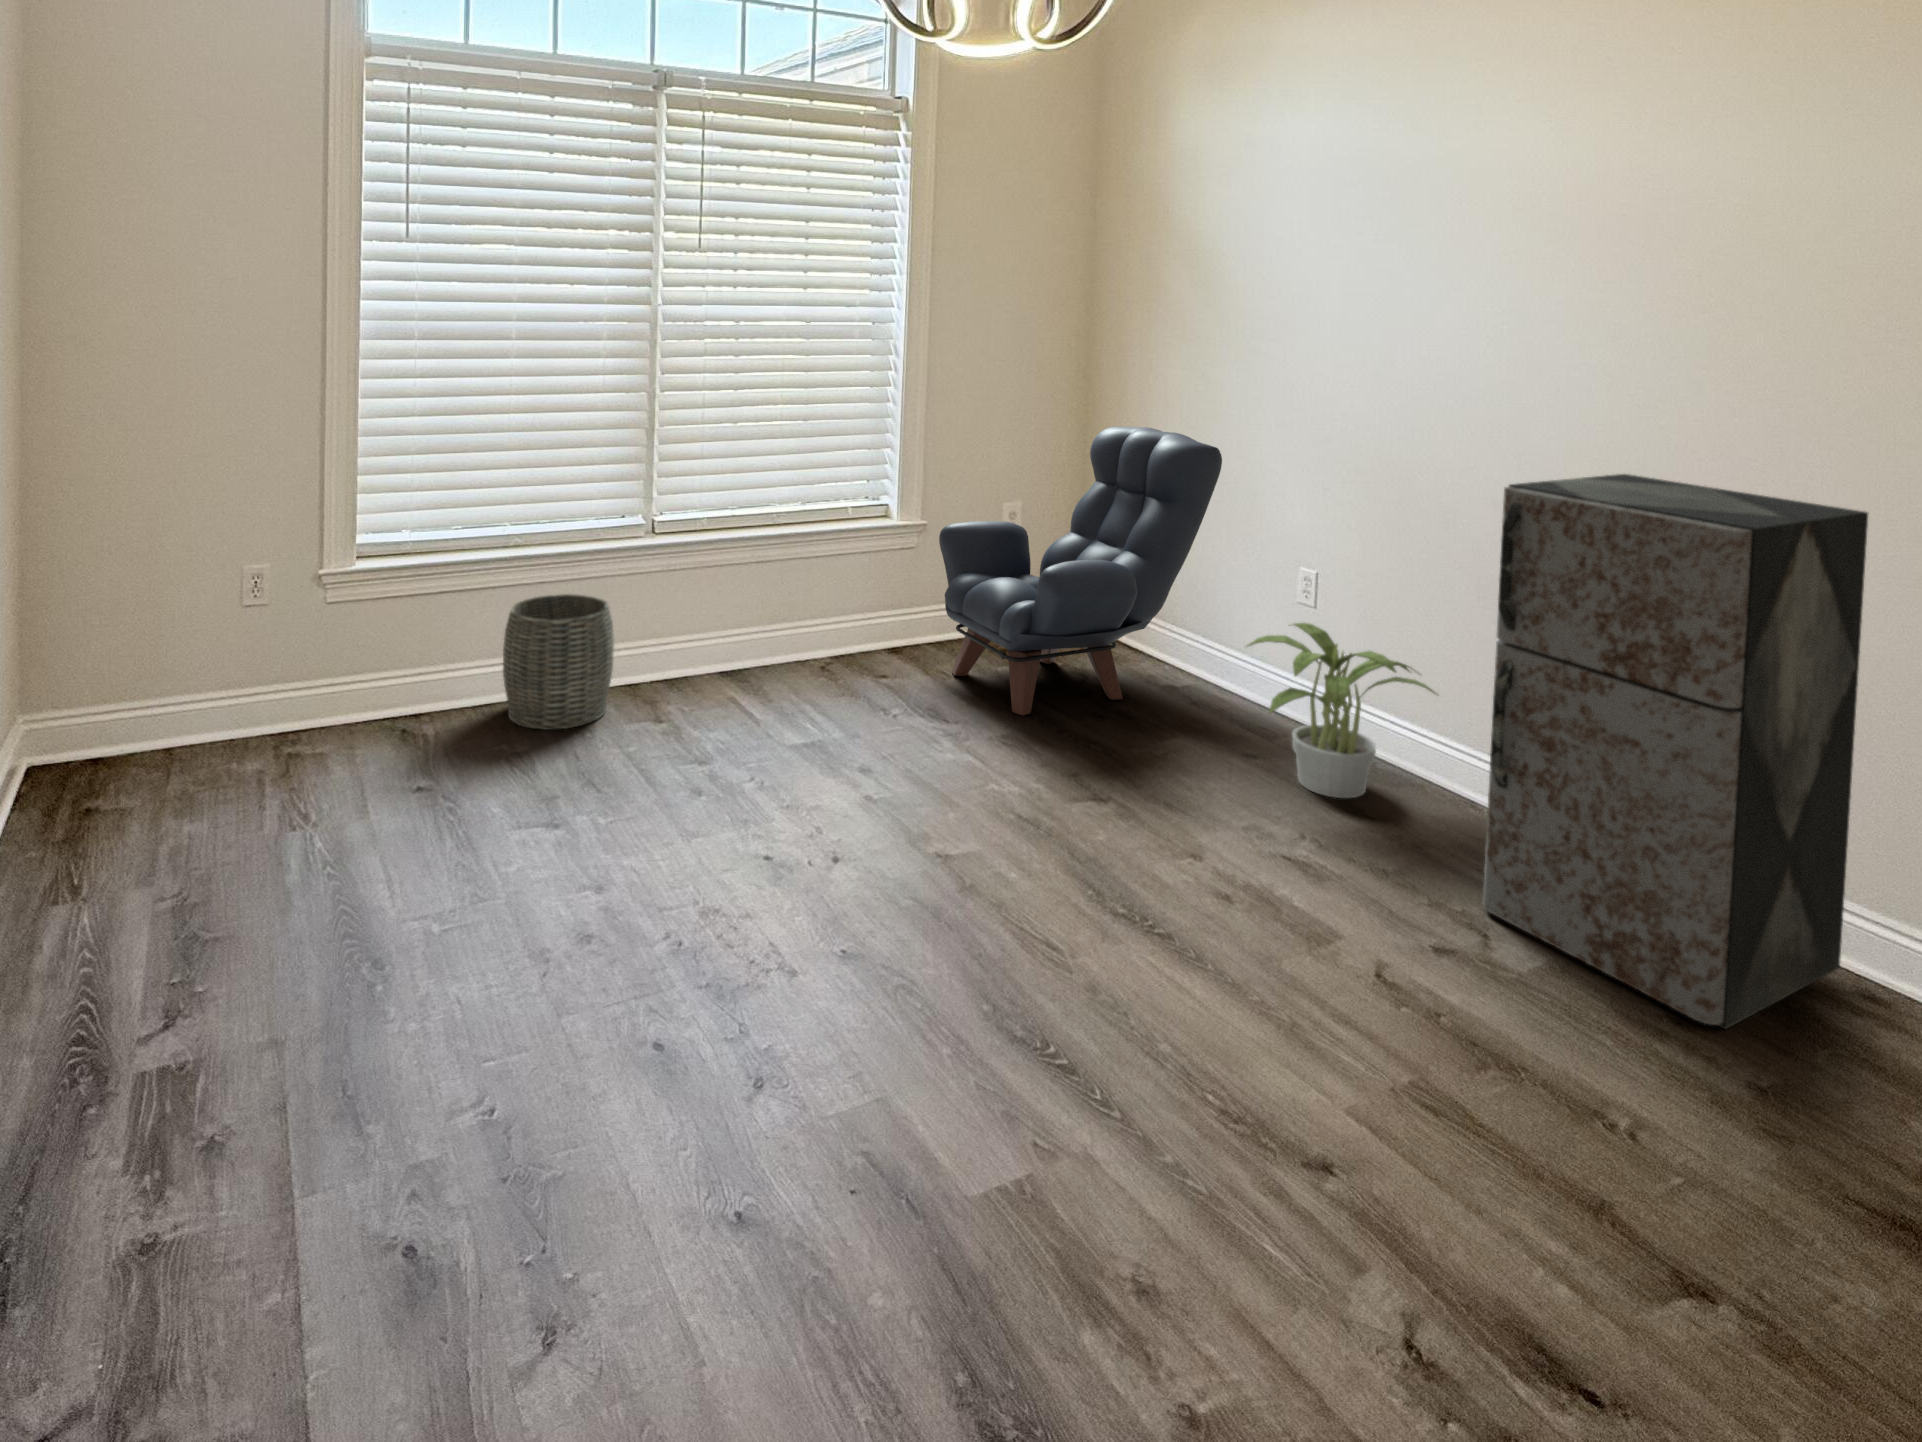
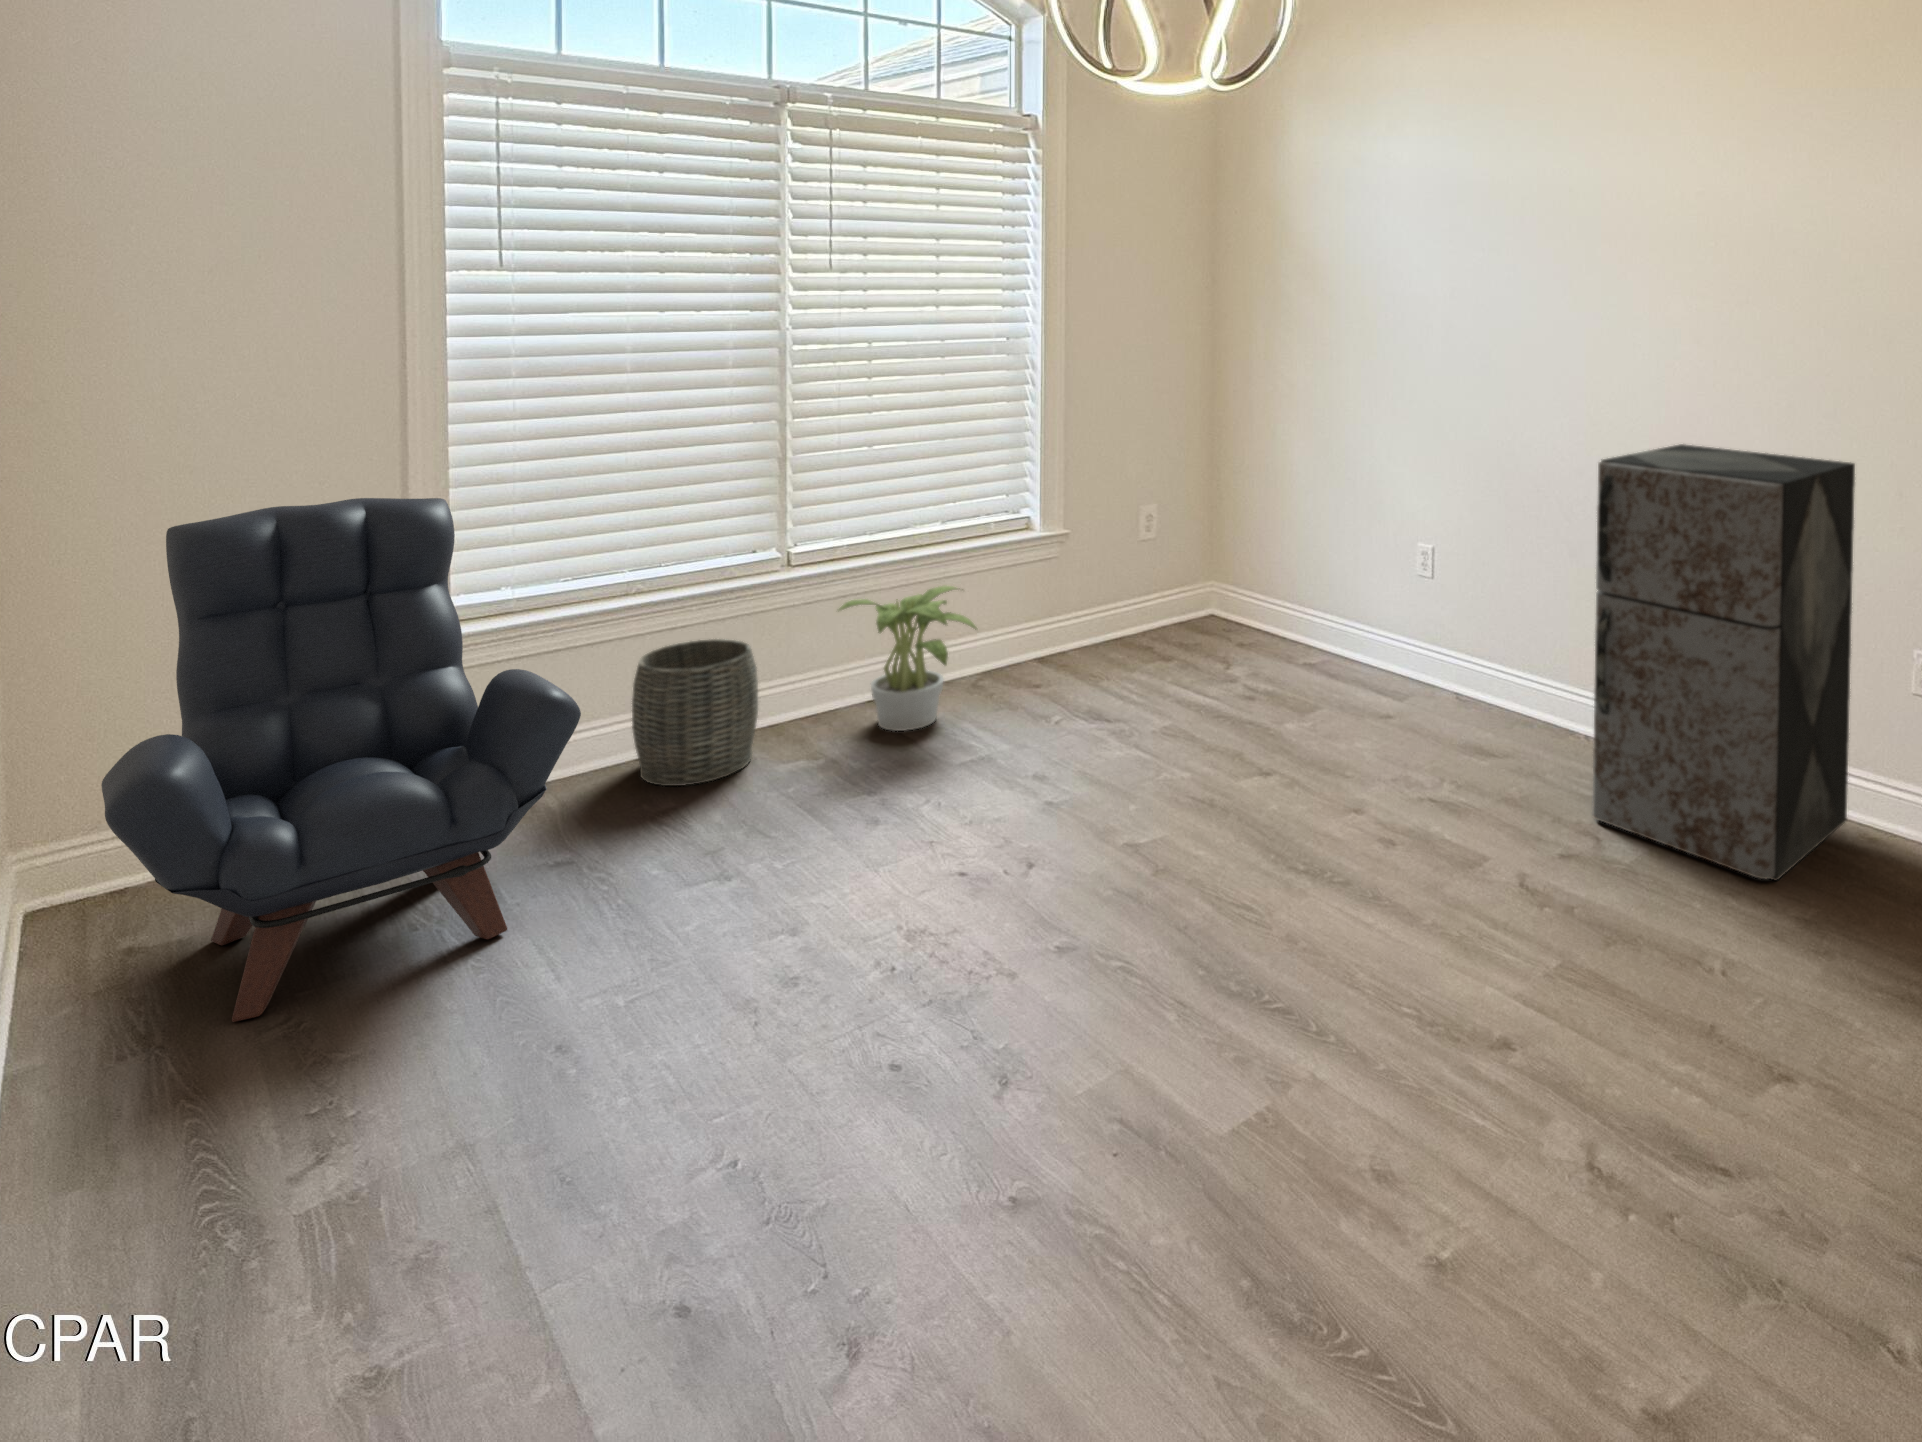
armchair: present [939,426,1222,715] -> present [101,498,581,1022]
potted plant: present [1247,623,1436,798] -> present [839,586,977,731]

